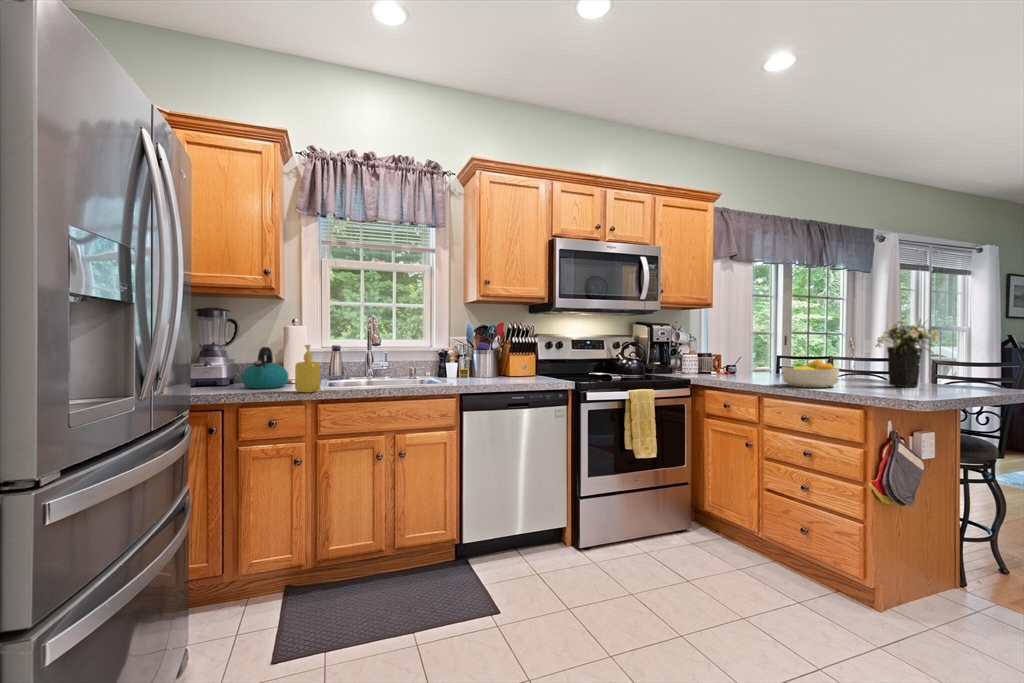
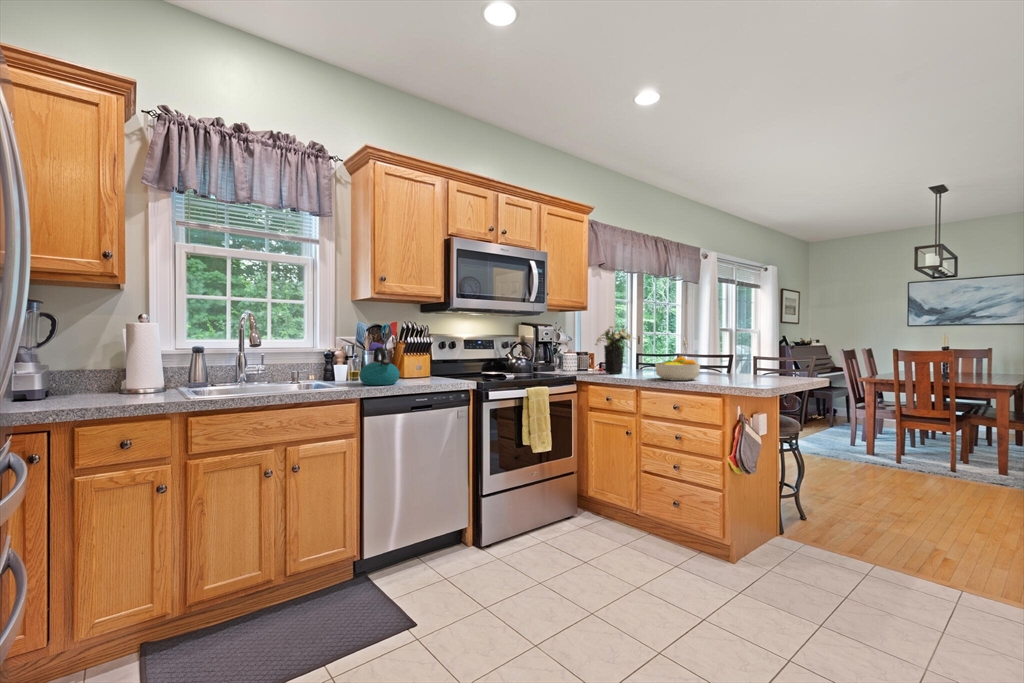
flower arrangement: present [876,319,944,387] -> present [595,326,632,374]
soap dispenser: present [295,345,320,393] -> none [156,346,191,404]
kettle: present [241,347,288,389] -> present [359,347,400,385]

